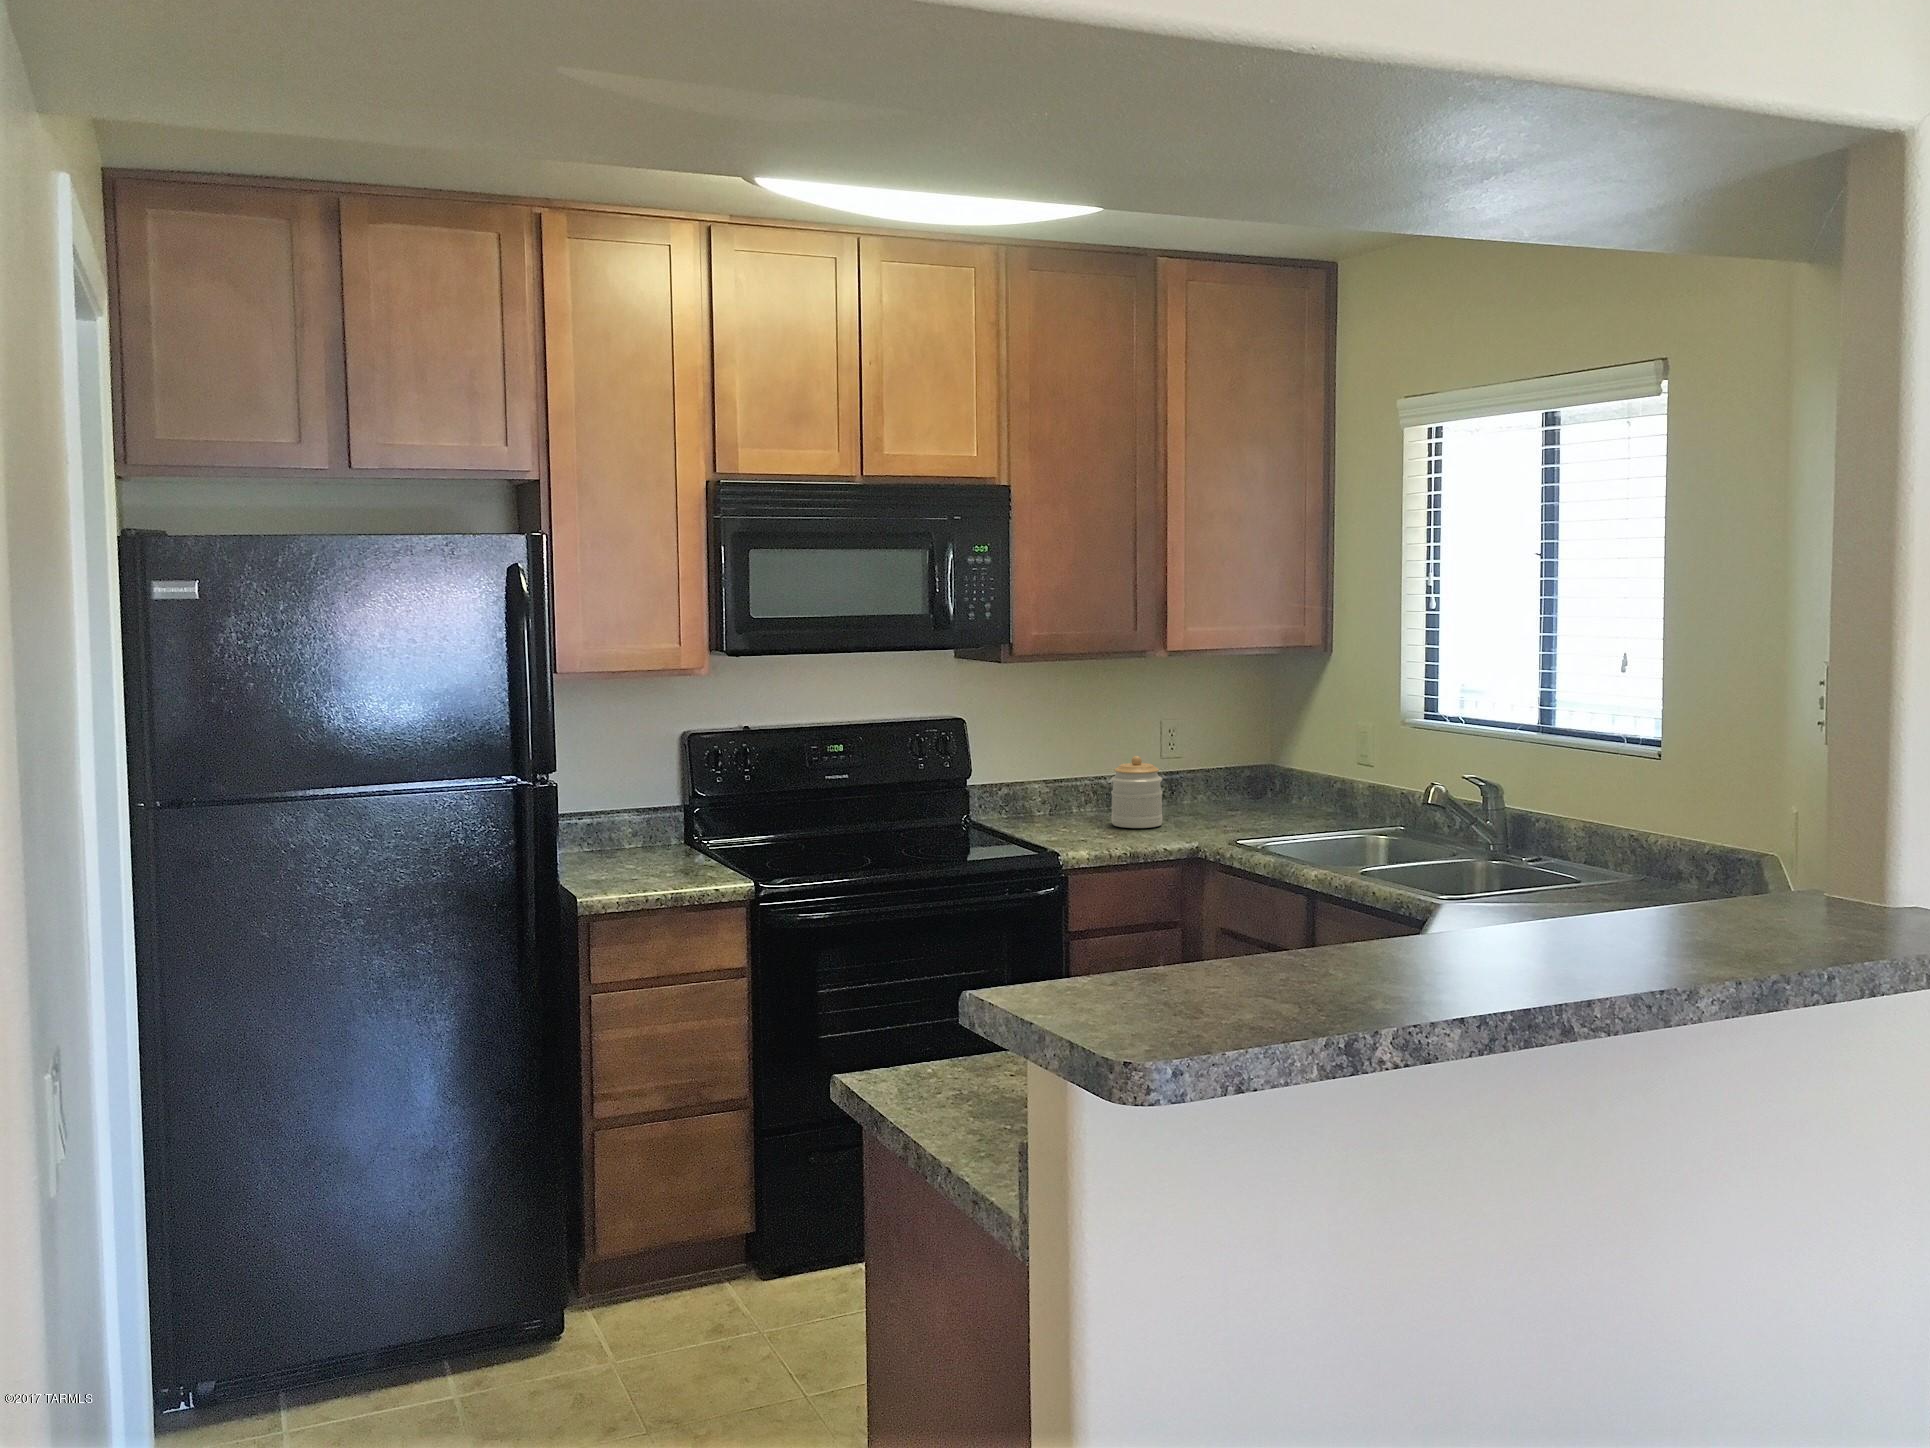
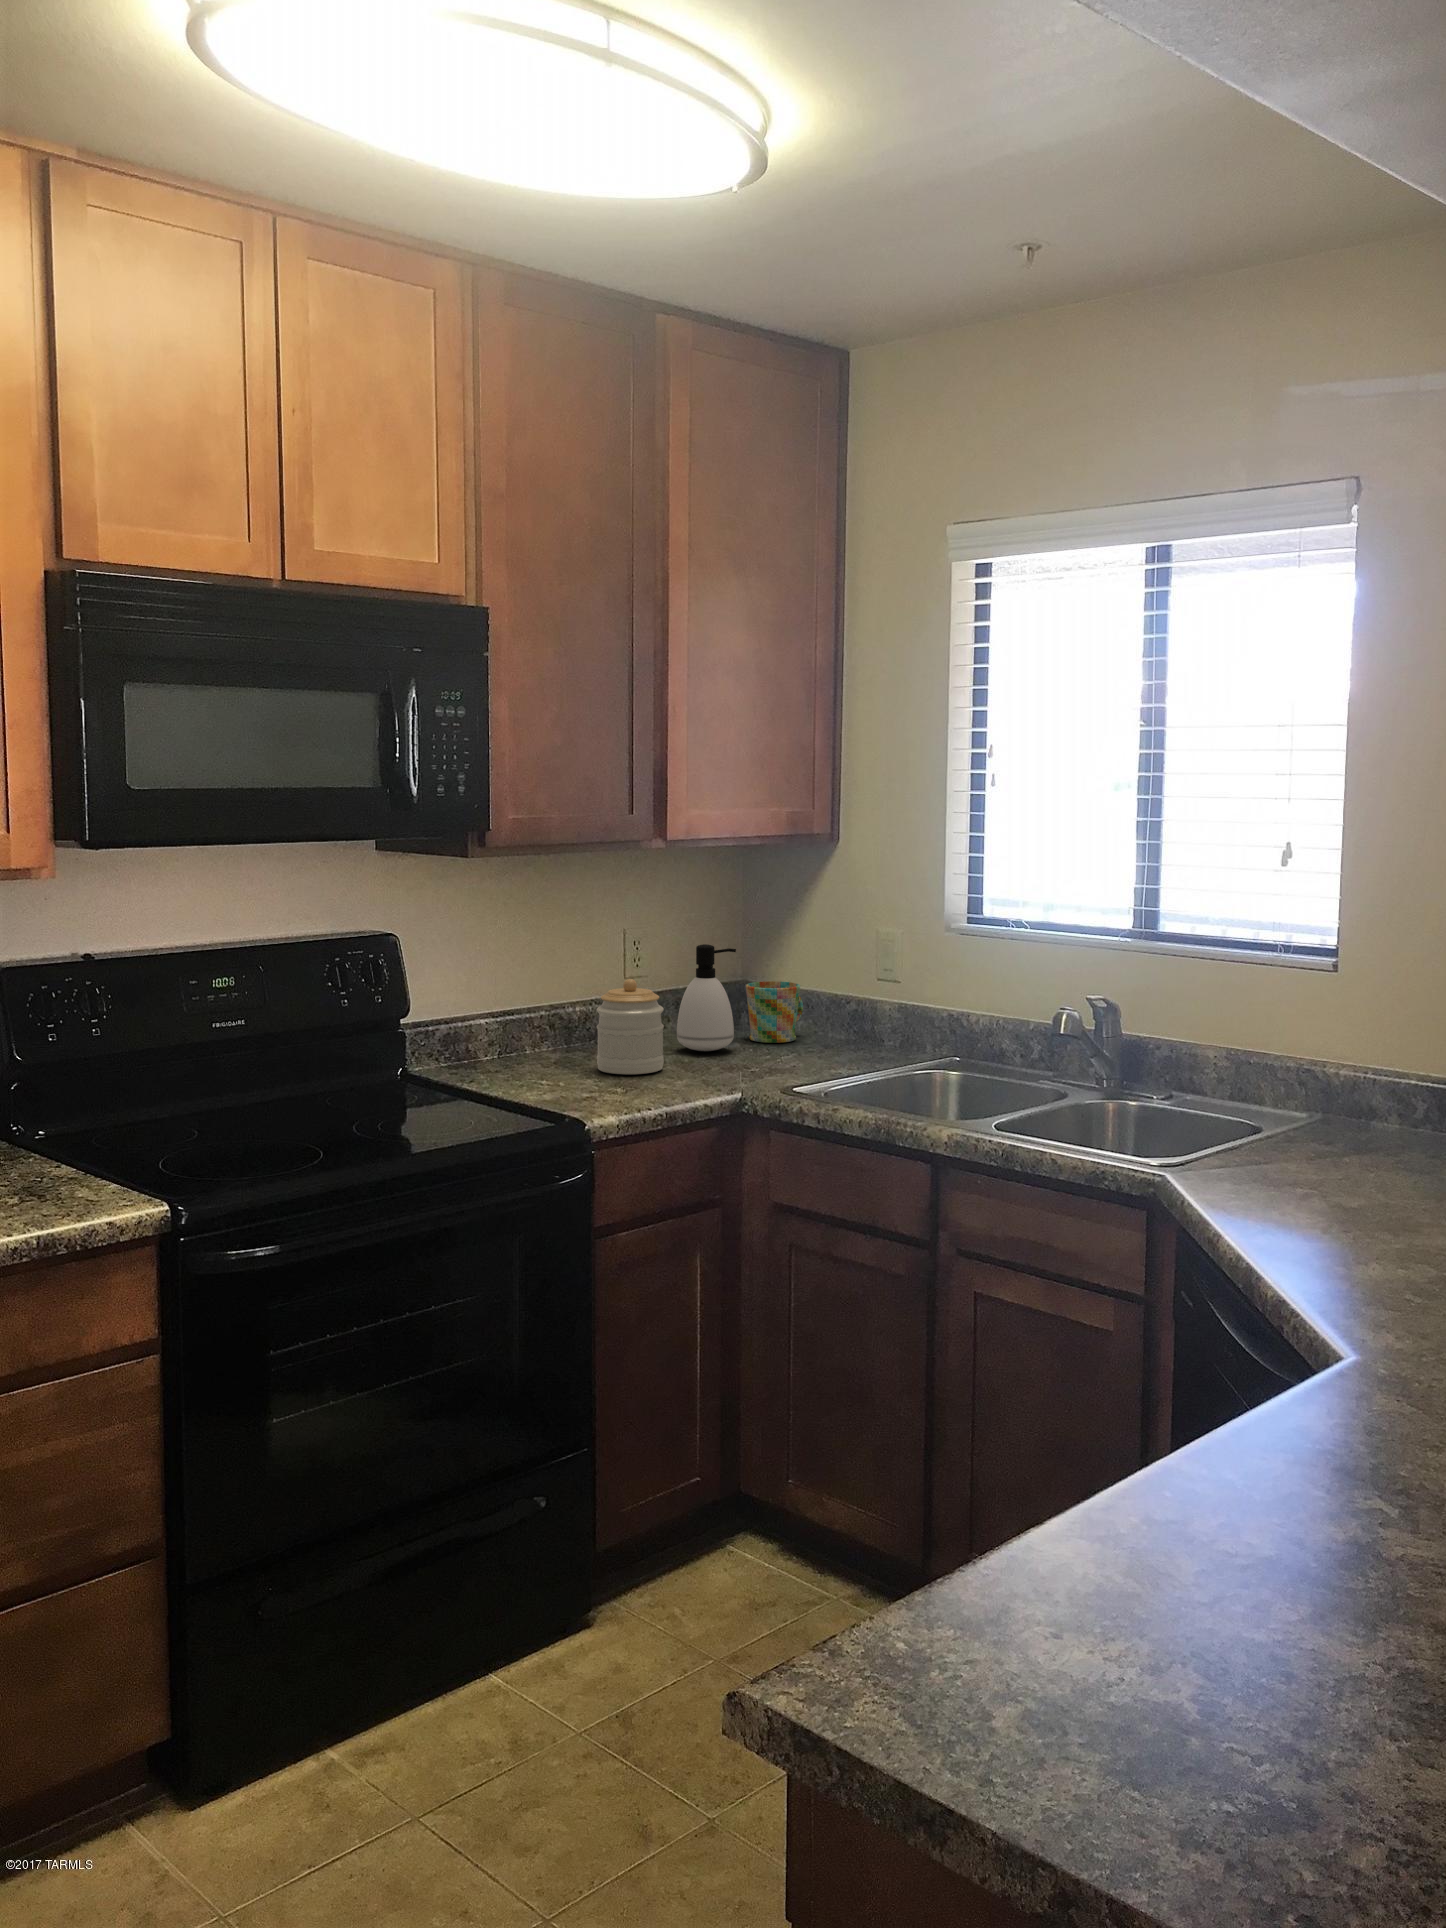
soap dispenser: none [1188,732,1235,816] -> present [677,944,736,1051]
mug: none [1254,764,1305,813] -> present [746,981,803,1043]

